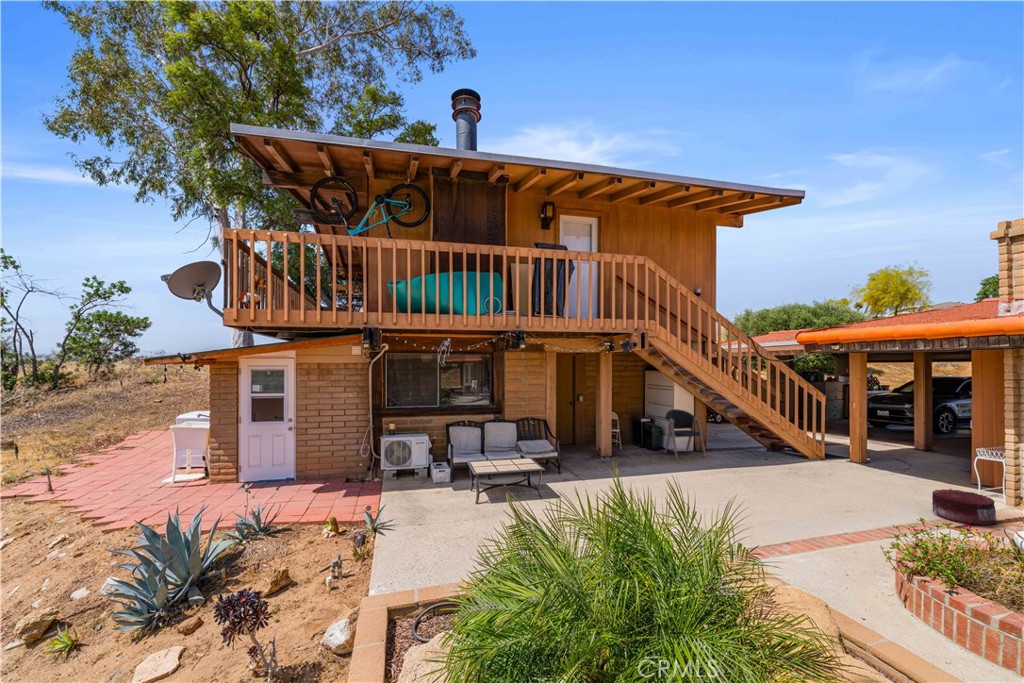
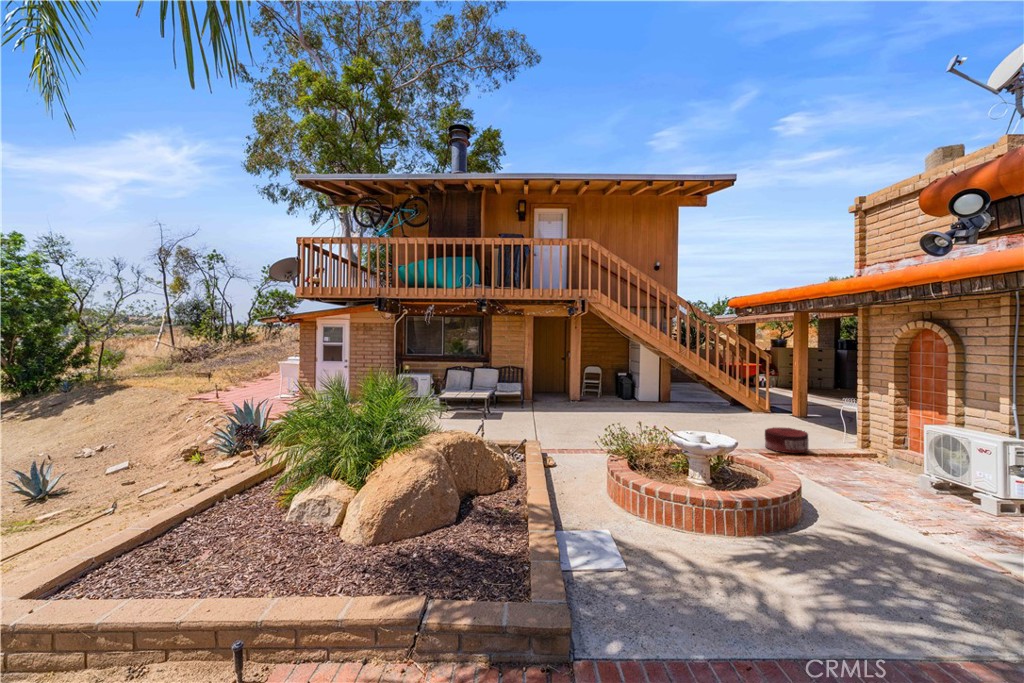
chair: present [665,409,706,459] -> none [630,366,661,406]

